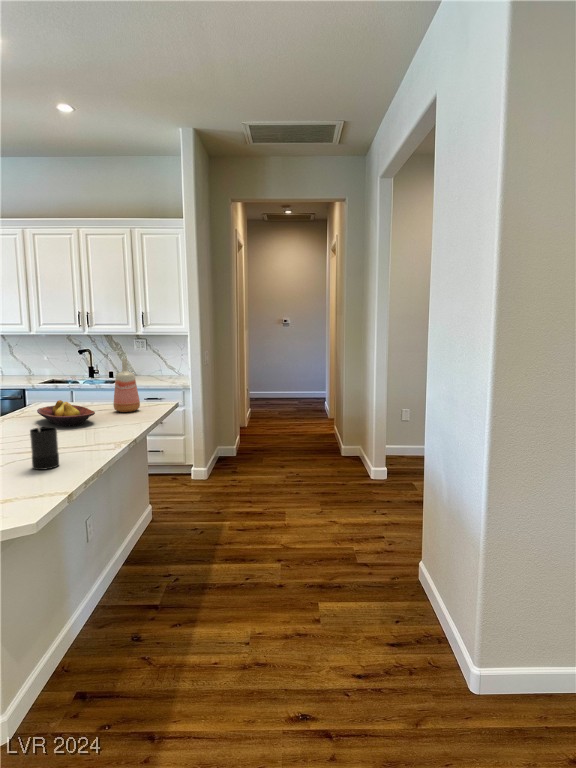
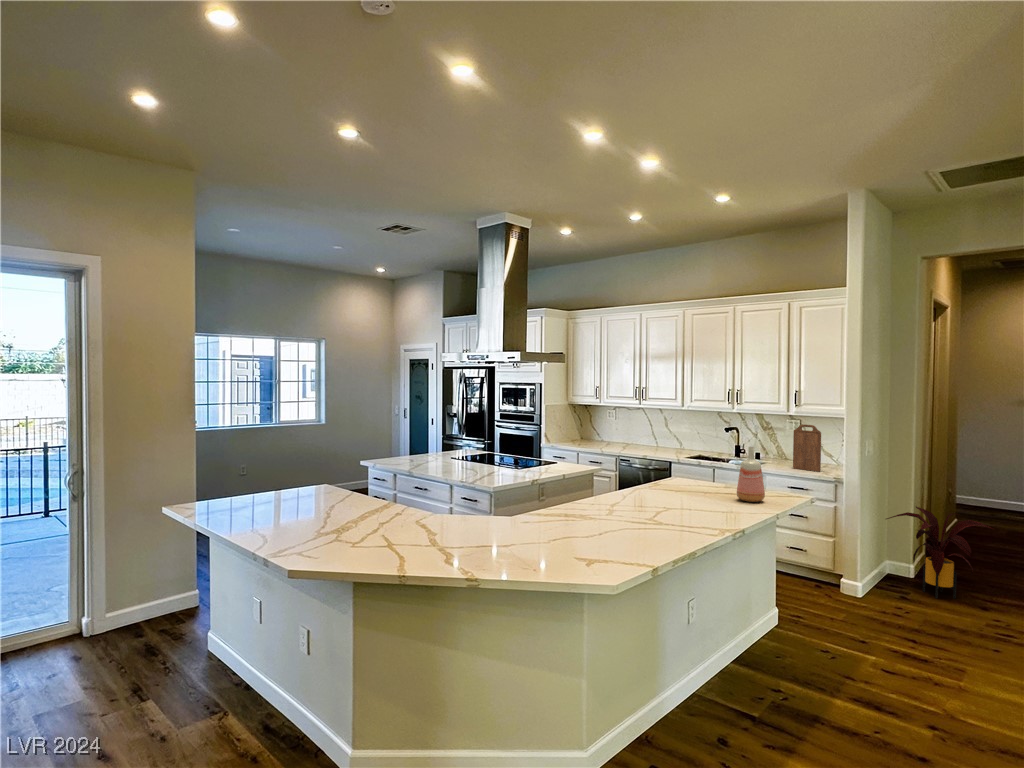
cutting board: none [144,341,168,382] -> present [793,424,821,472]
fruit bowl: present [37,400,95,427] -> none [662,481,713,508]
house plant: none [216,401,285,467] -> present [886,506,993,599]
candle: present [30,426,59,470] -> none [638,502,660,545]

